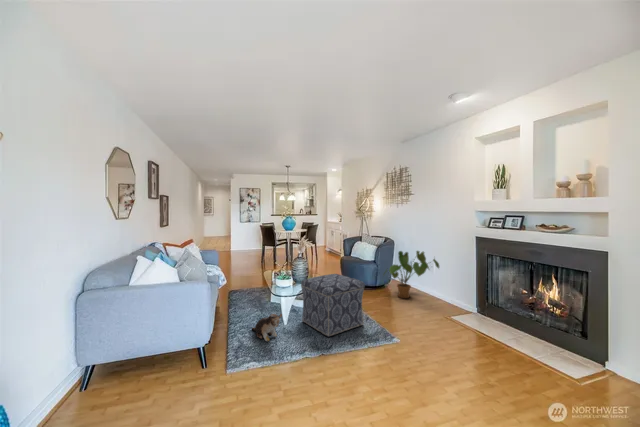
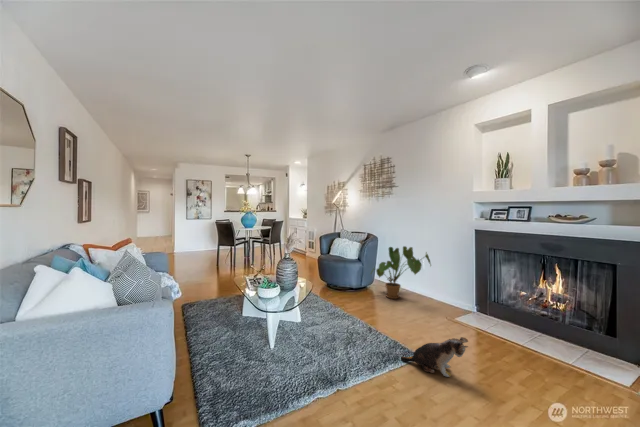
ottoman: present [301,274,365,337] -> none [293,276,373,361]
plush toy: present [252,314,282,341] -> present [401,337,468,377]

